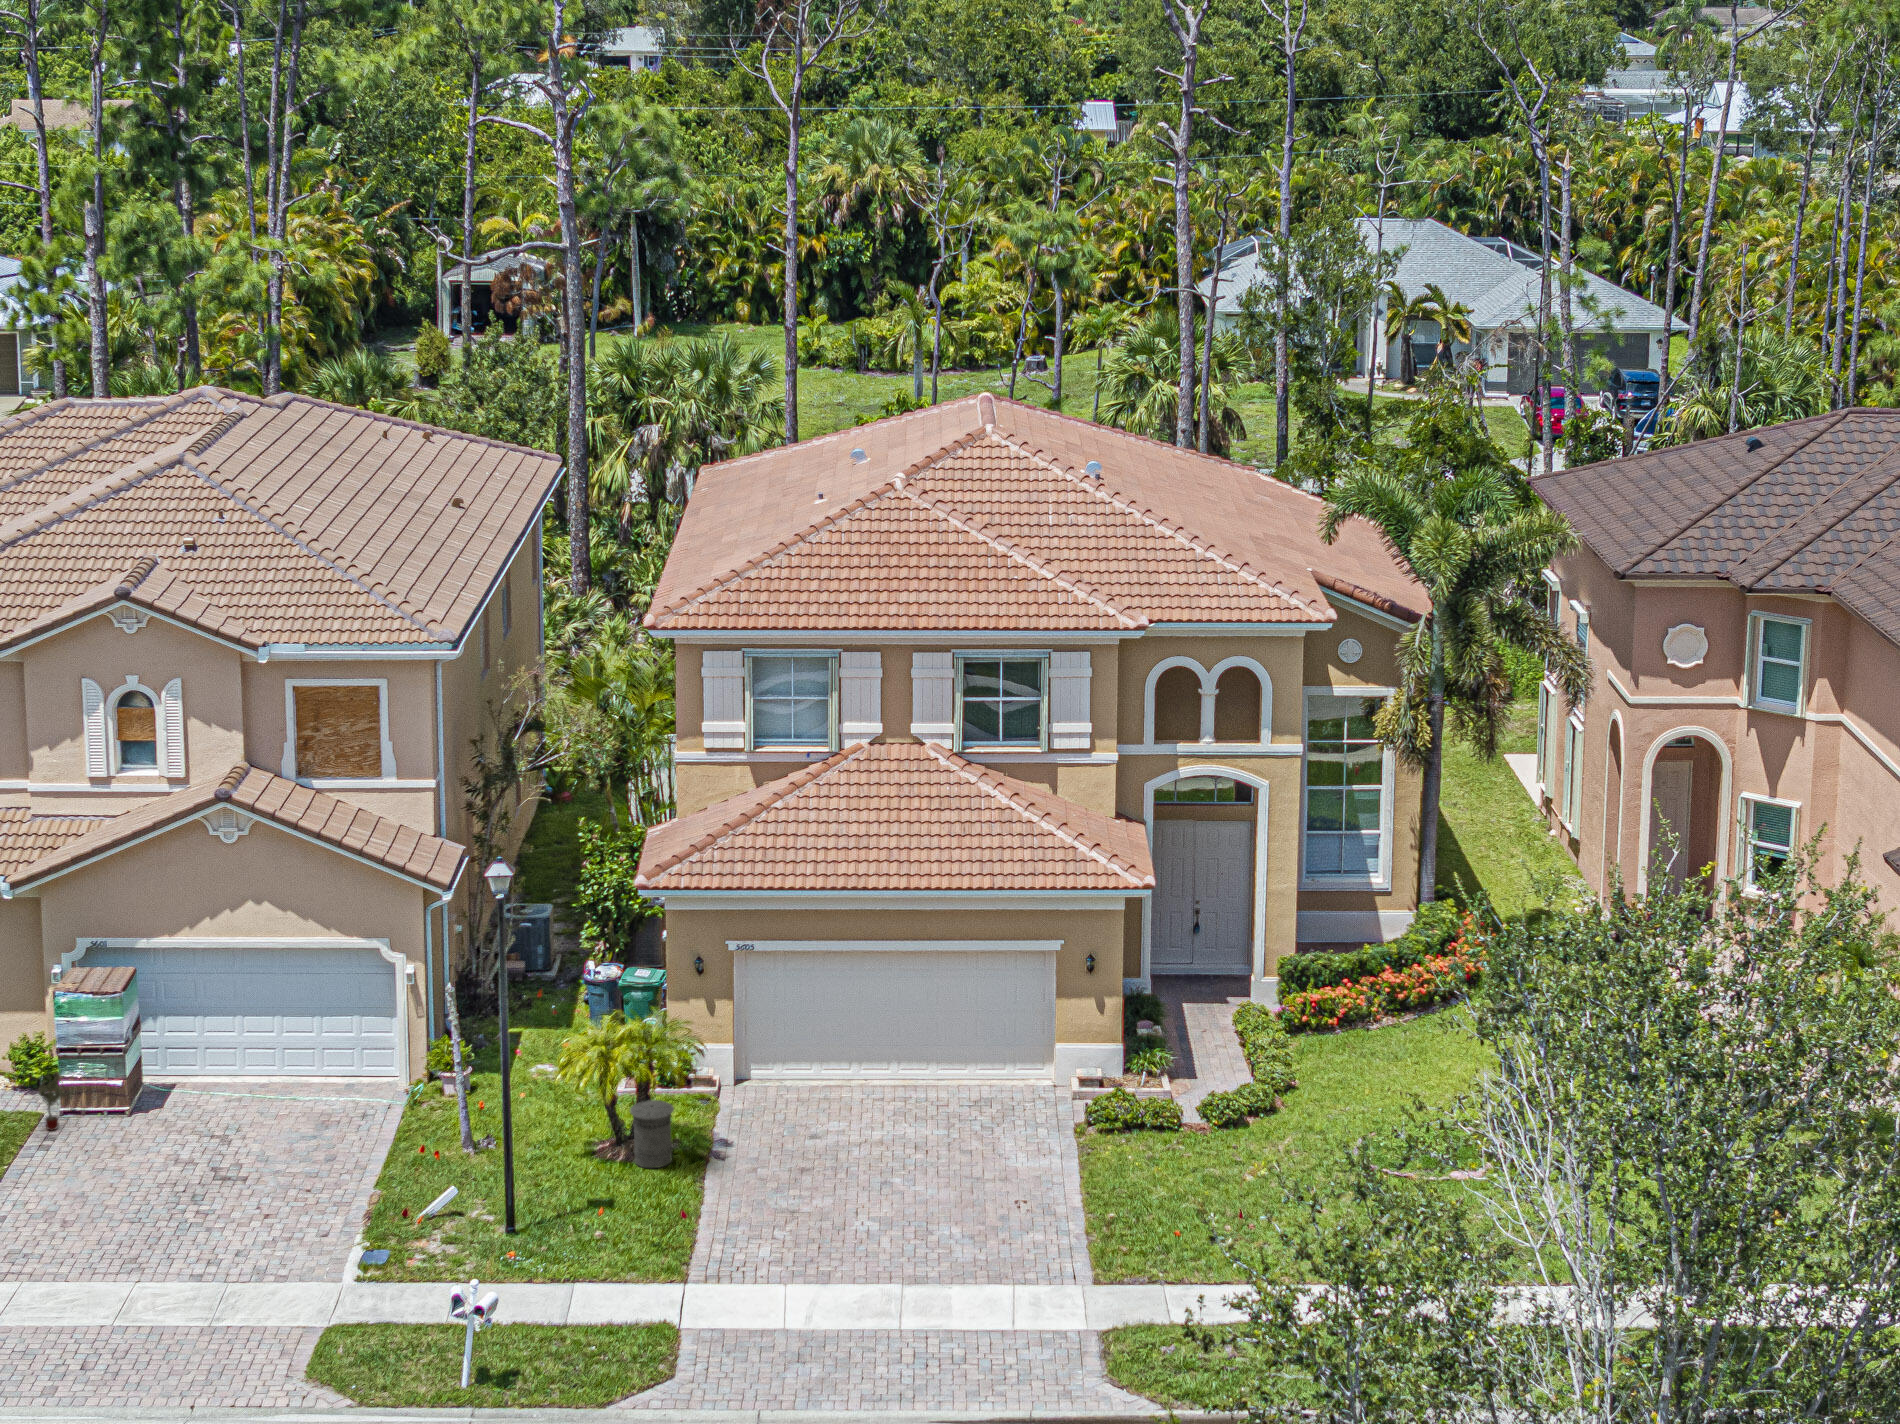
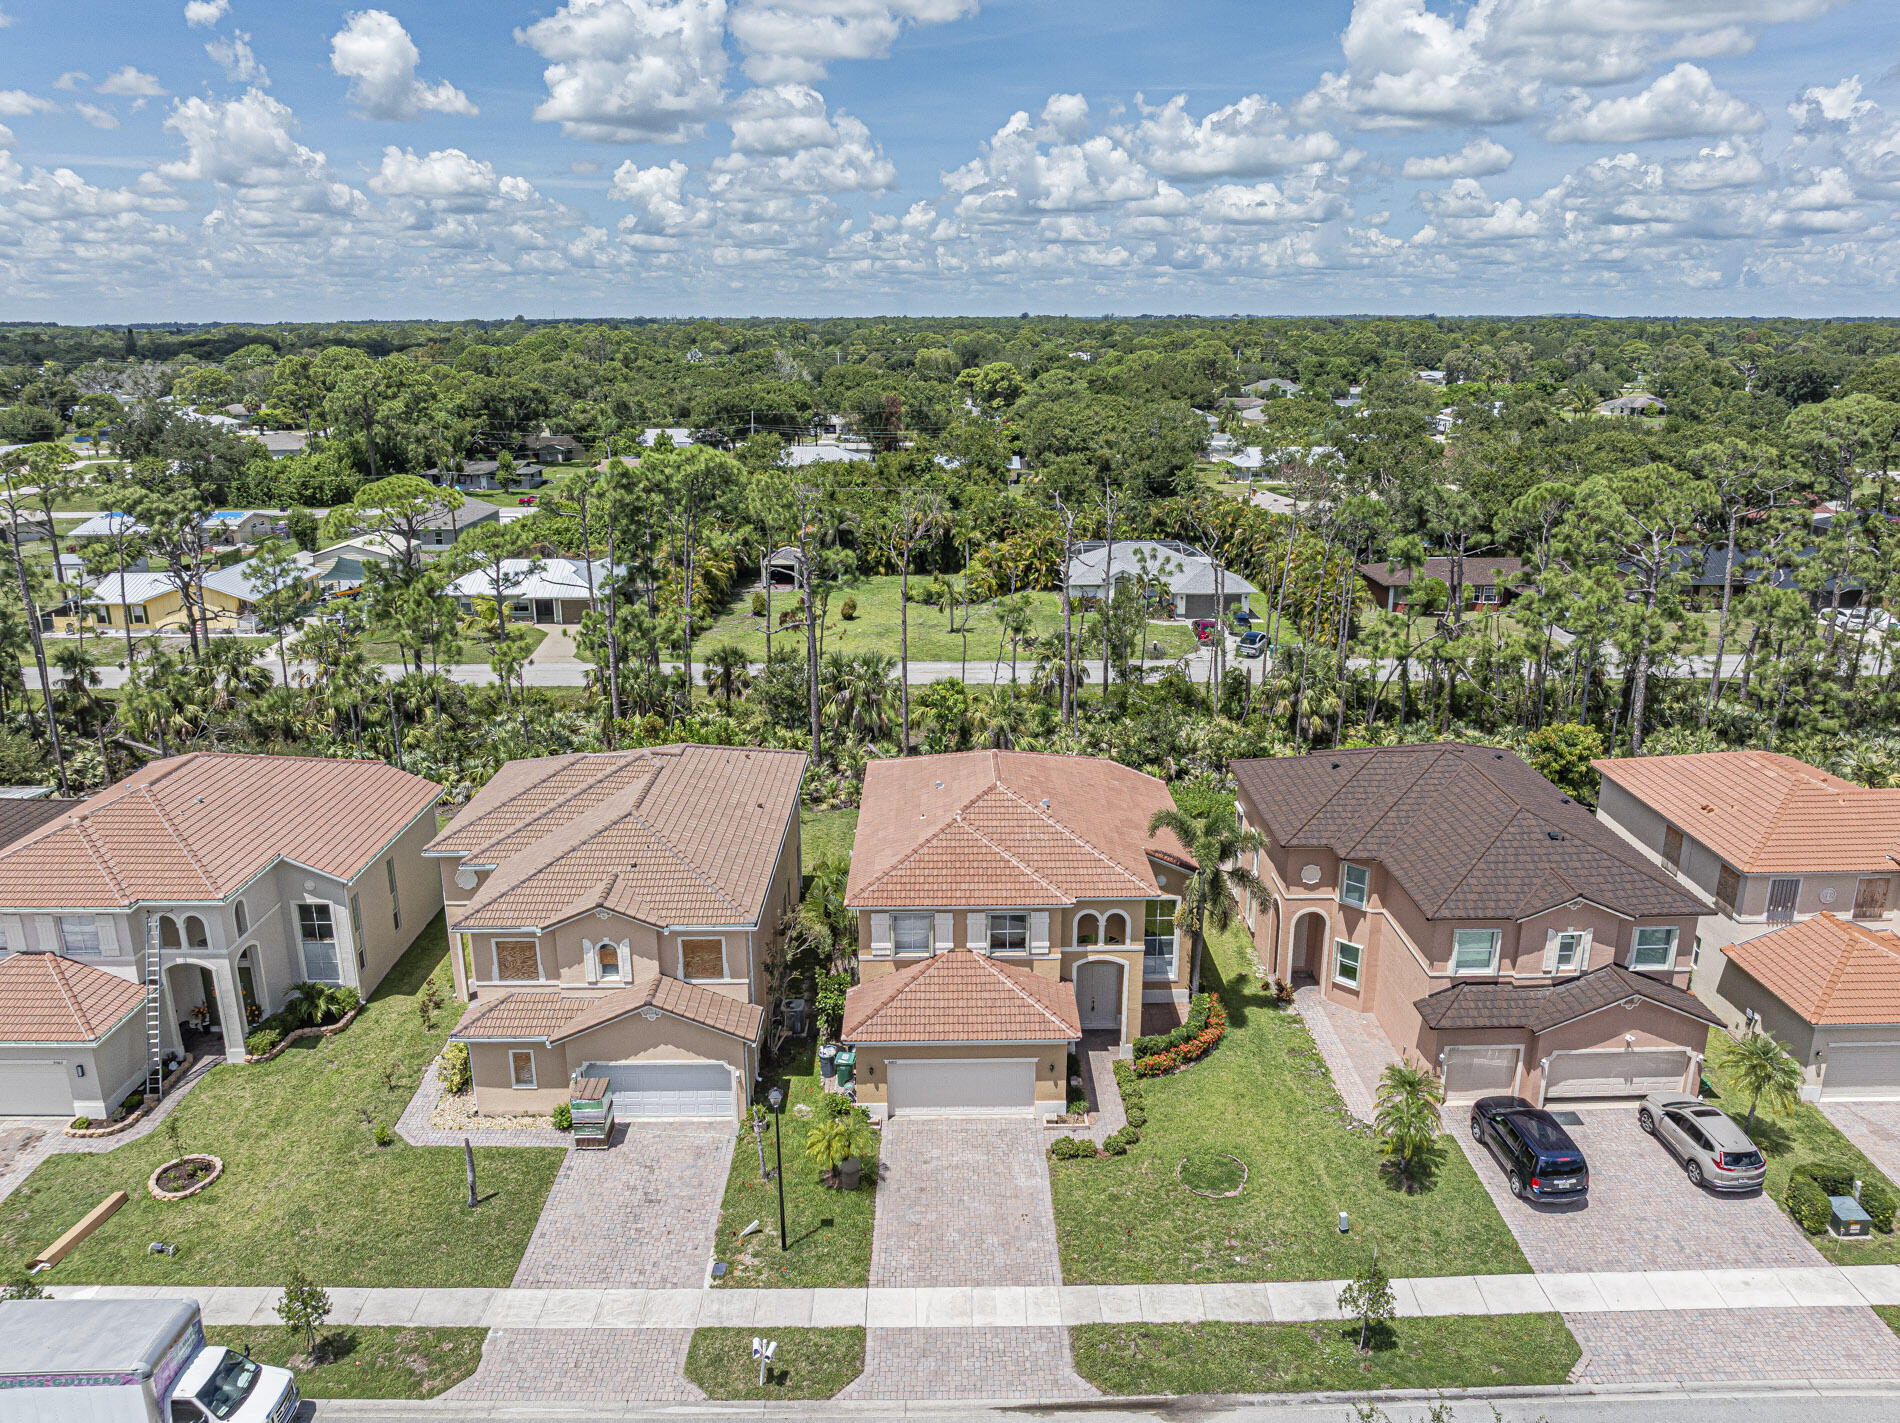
potted tree: present [39,1074,72,1131] -> none [568,1135,585,1158]

